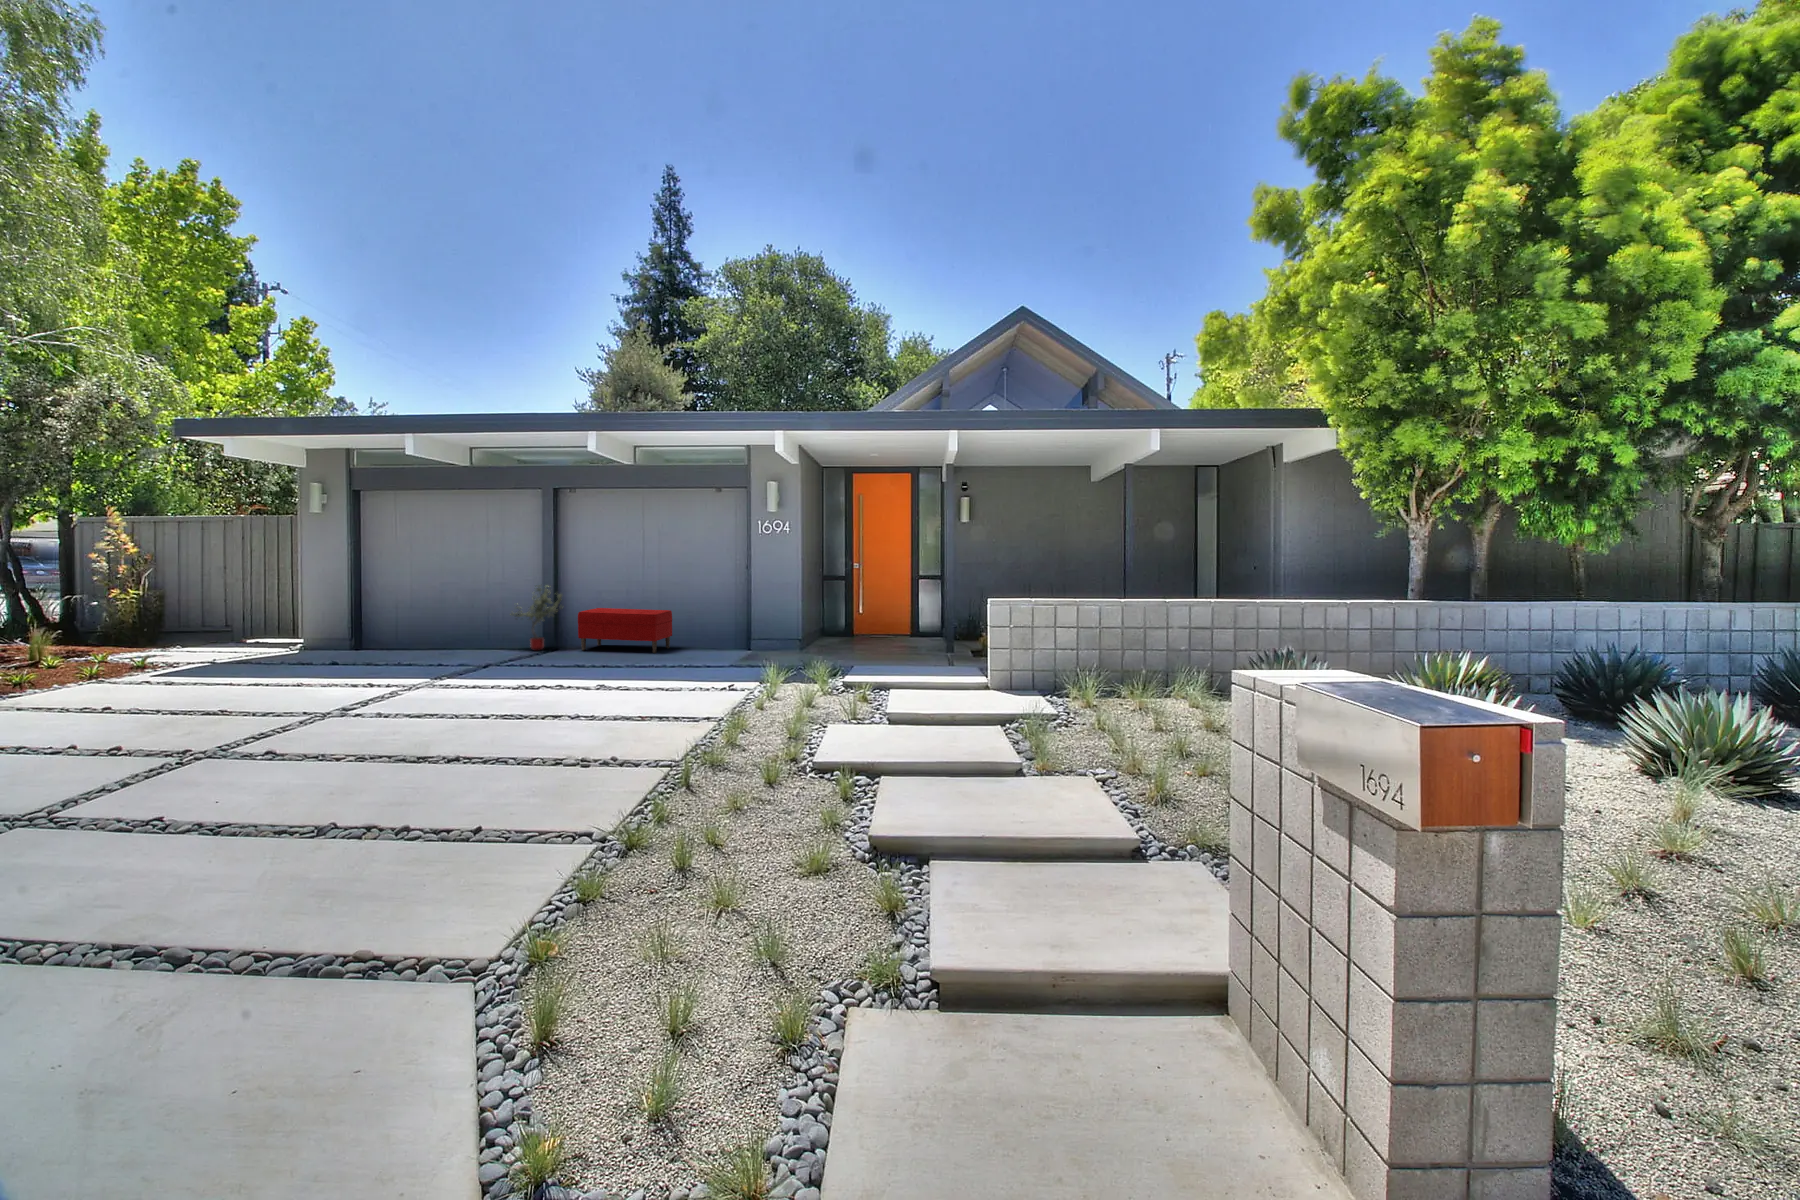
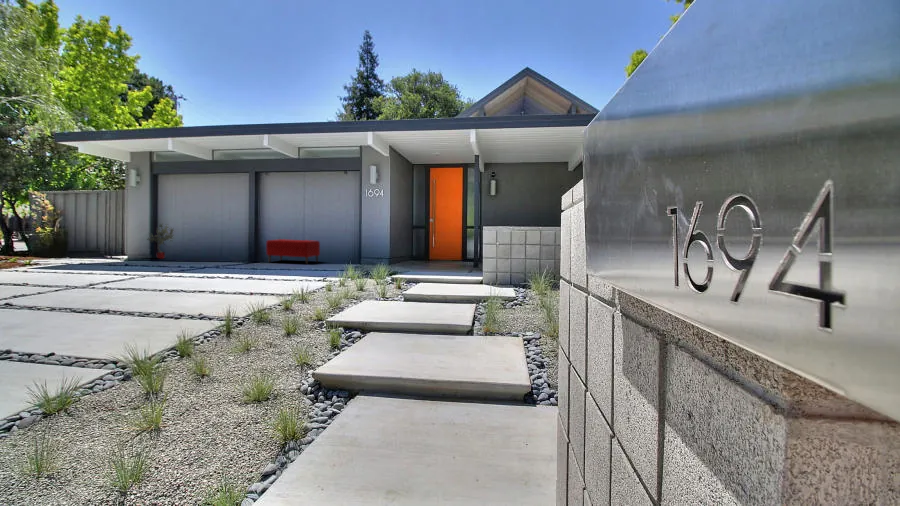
potted tree: present [510,585,562,651] -> present [147,224,173,259]

